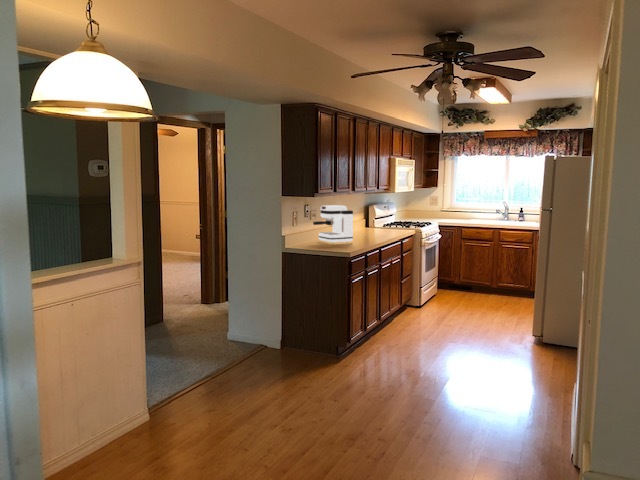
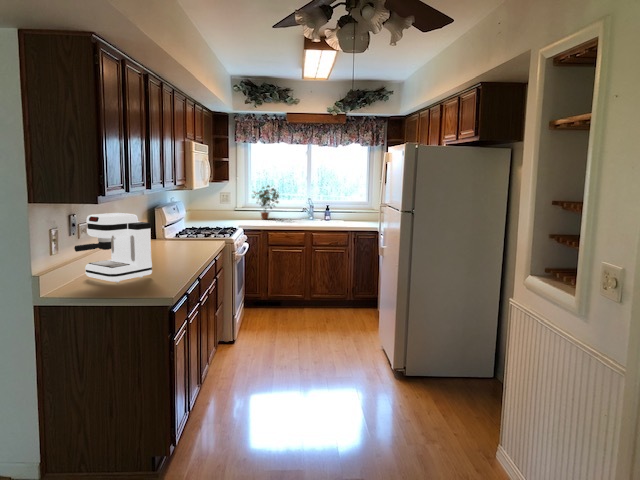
potted plant: none [455,191,478,219] -> present [253,185,279,219]

